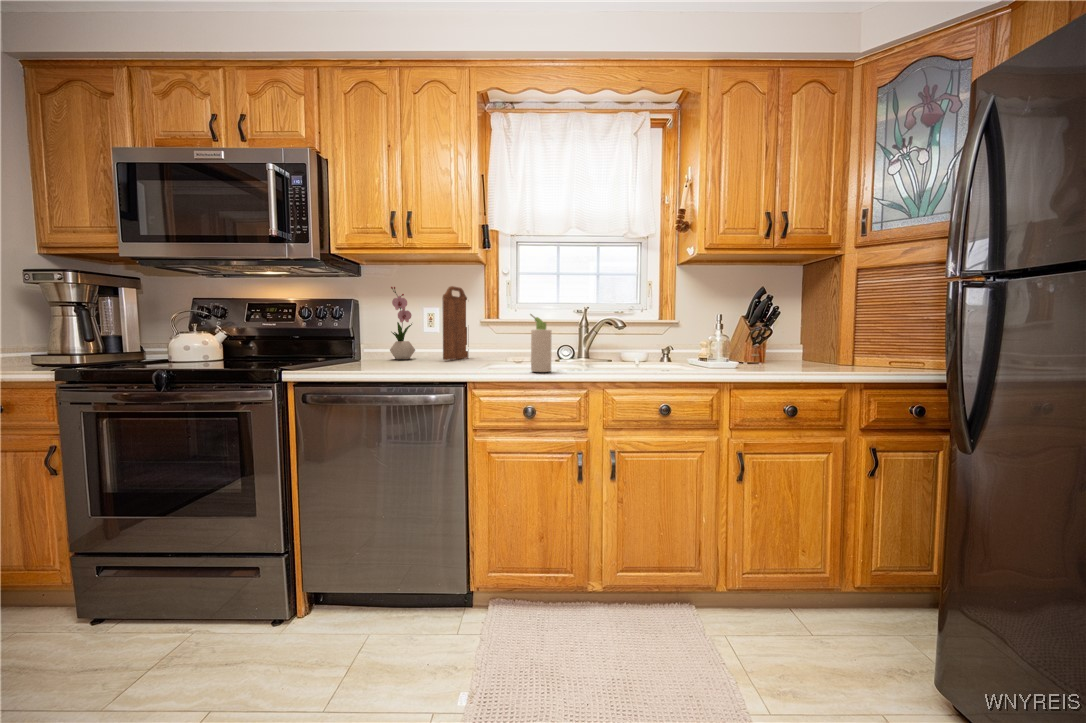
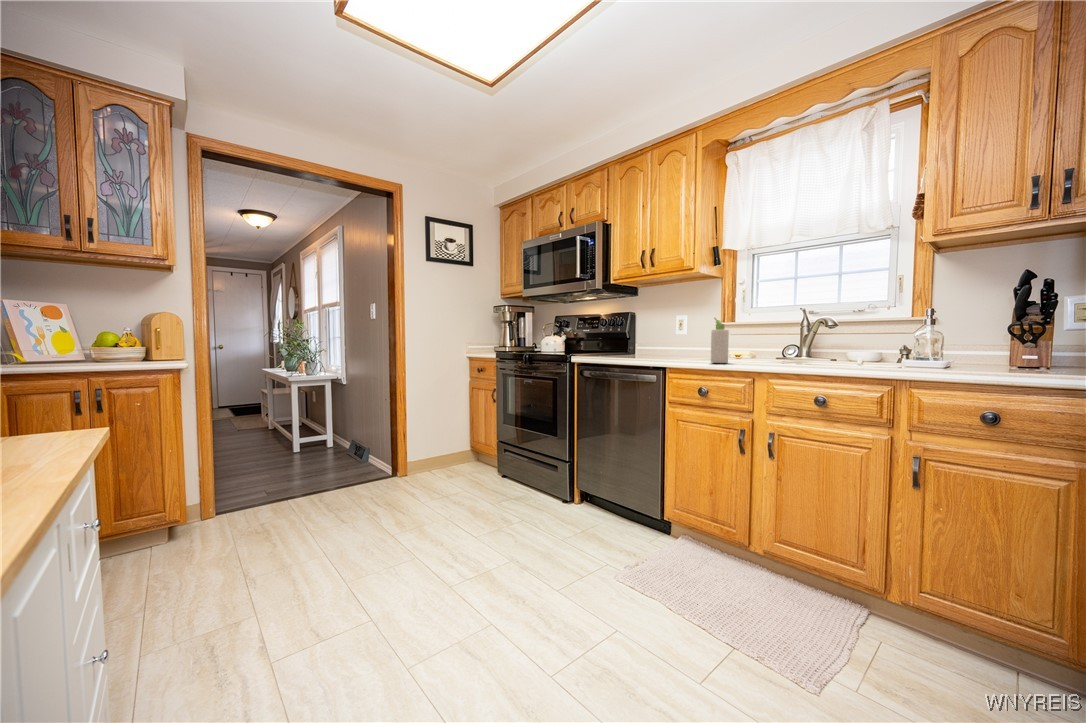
cutting board: present [442,286,468,360] -> none [681,298,710,355]
flower arrangement: present [390,287,415,359] -> none [651,301,671,354]

